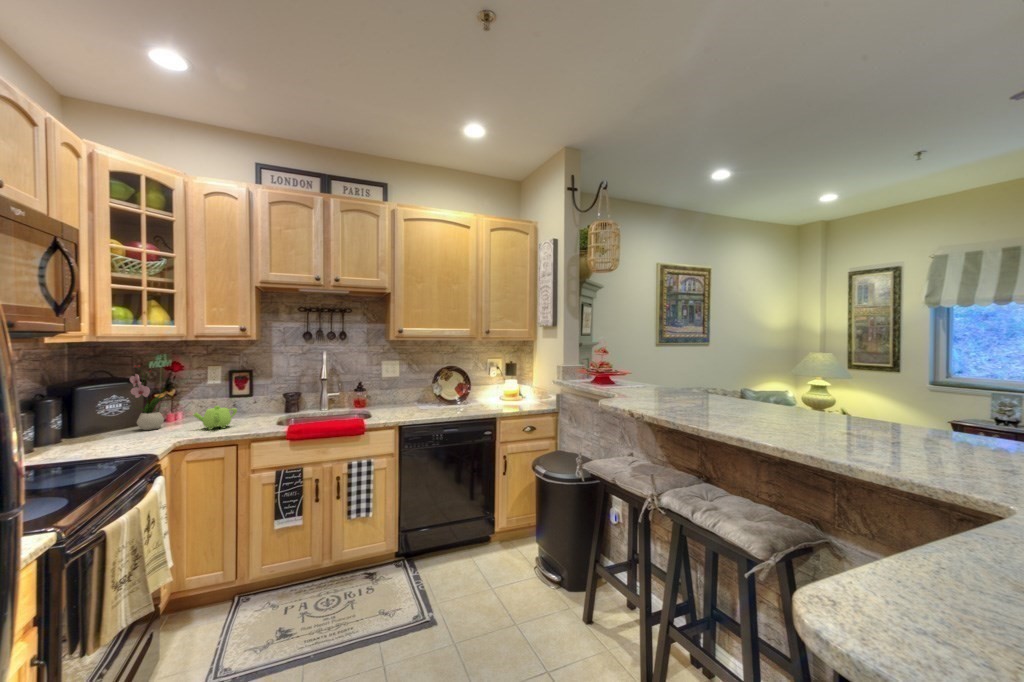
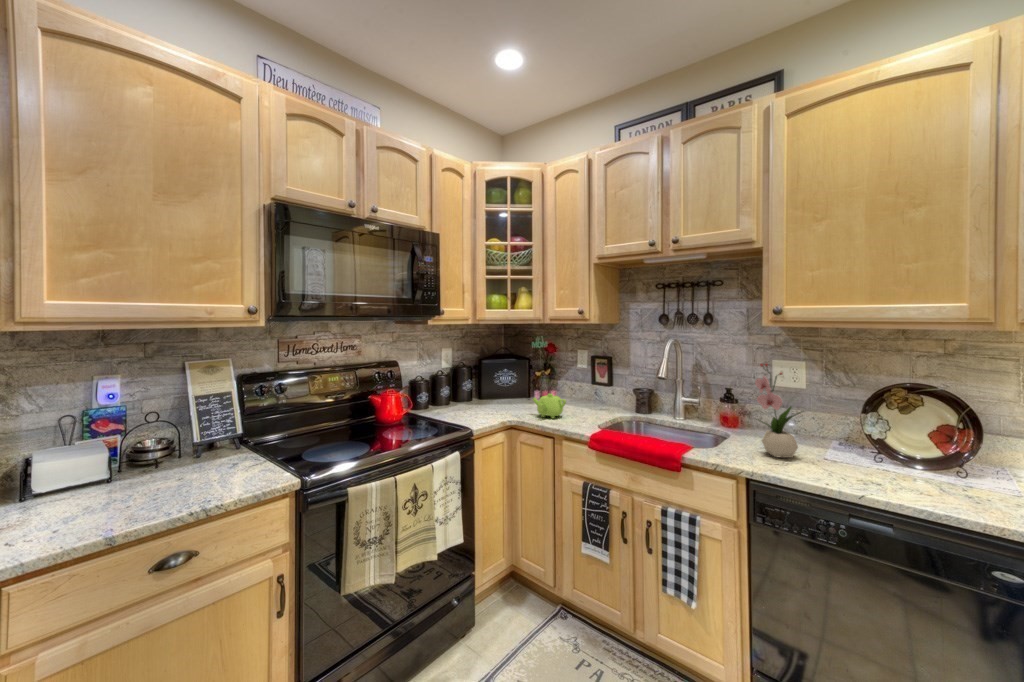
flower arrangement: present [130,365,166,430] -> present [755,364,799,458]

